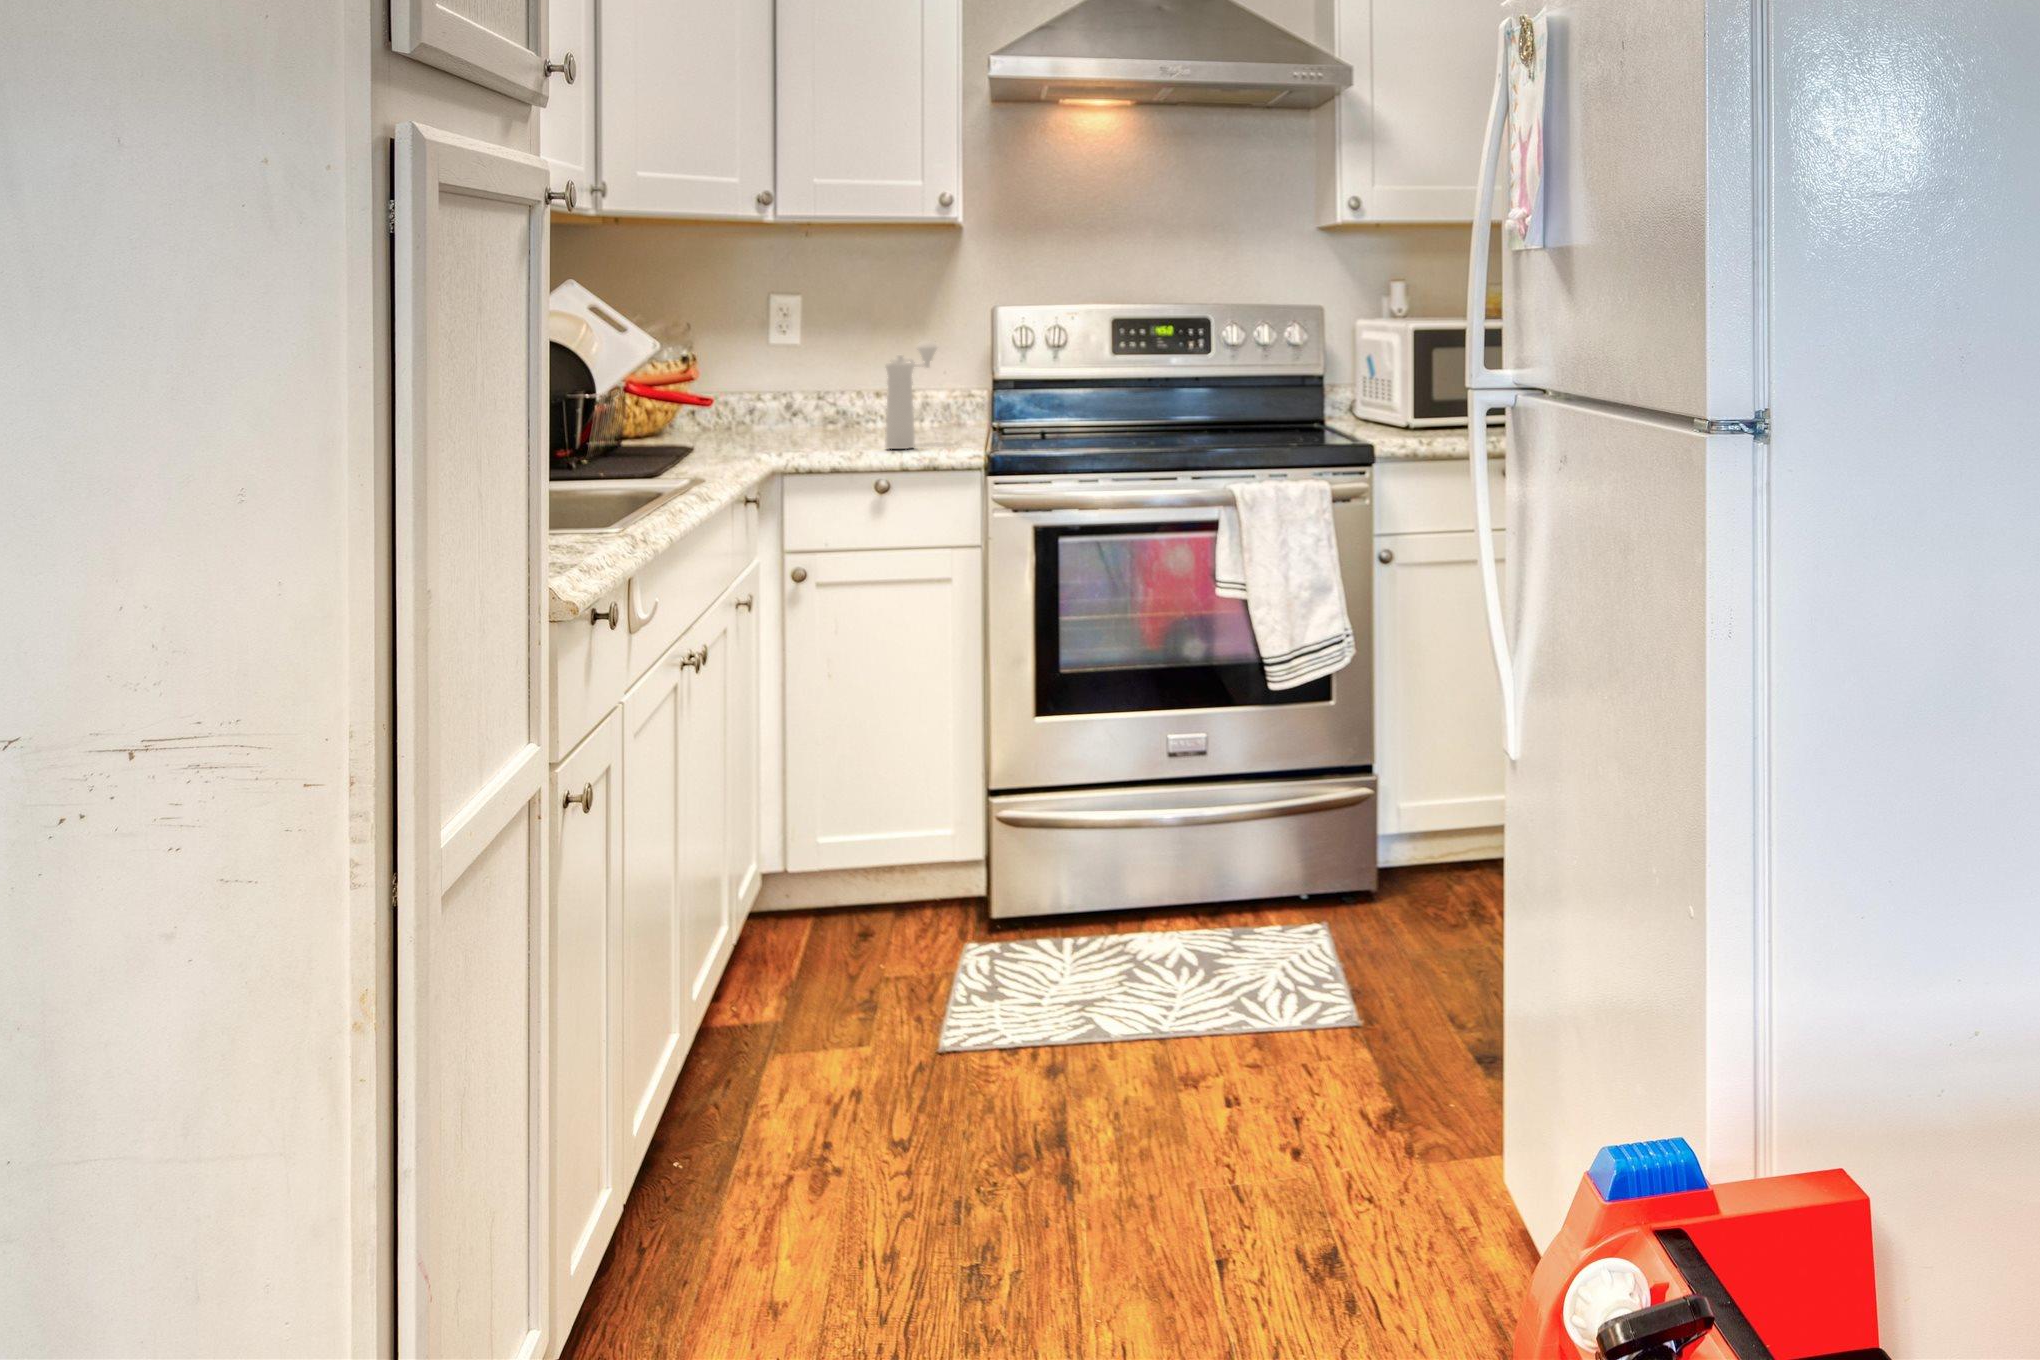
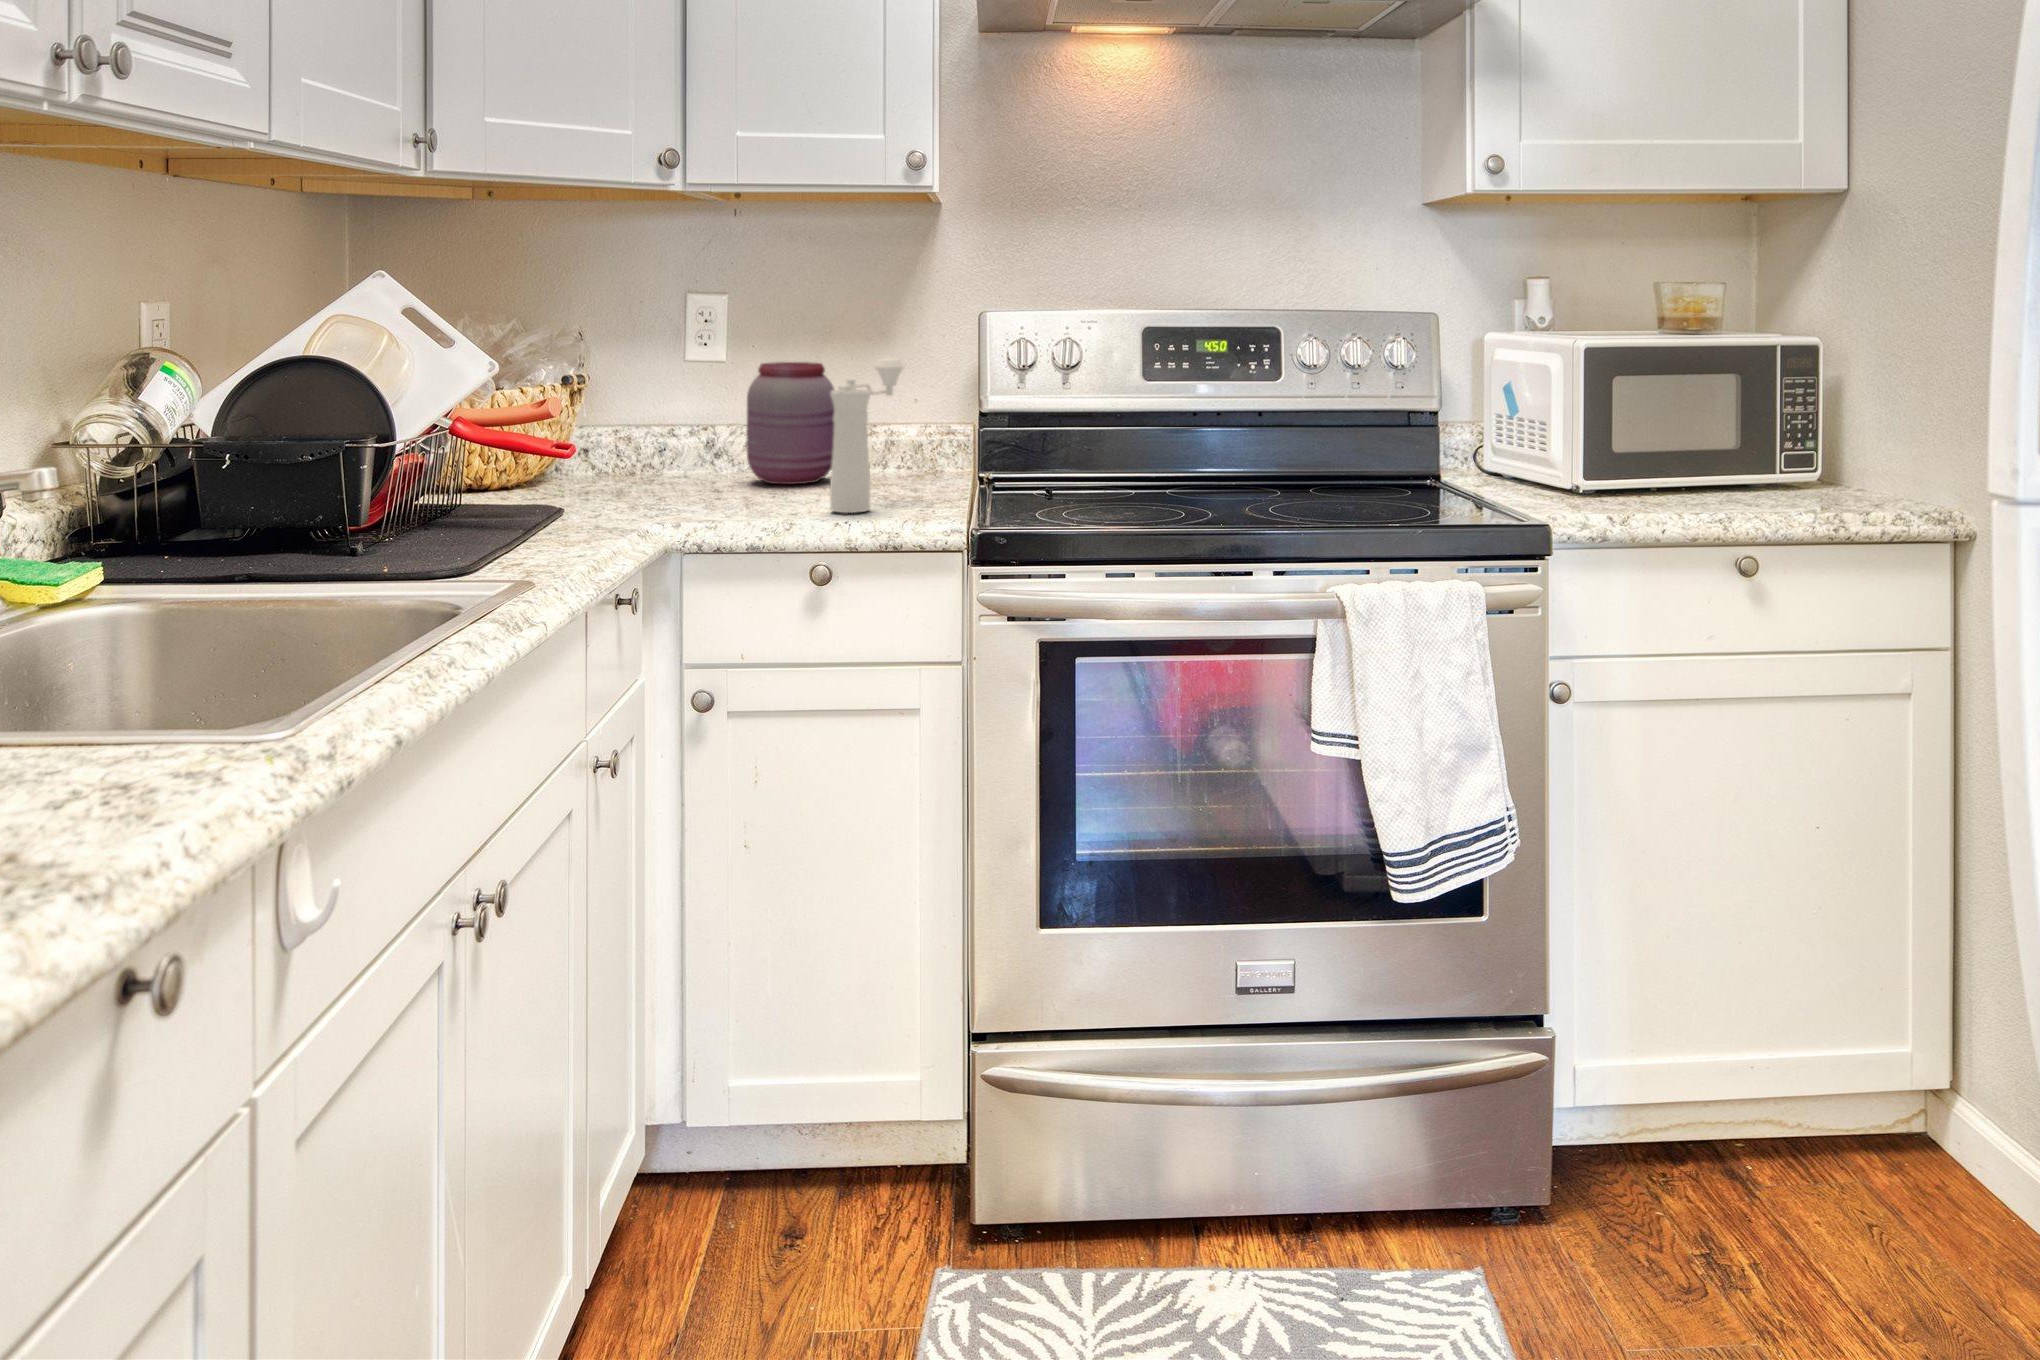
jar: none [818,347,886,436] -> present [747,362,835,484]

